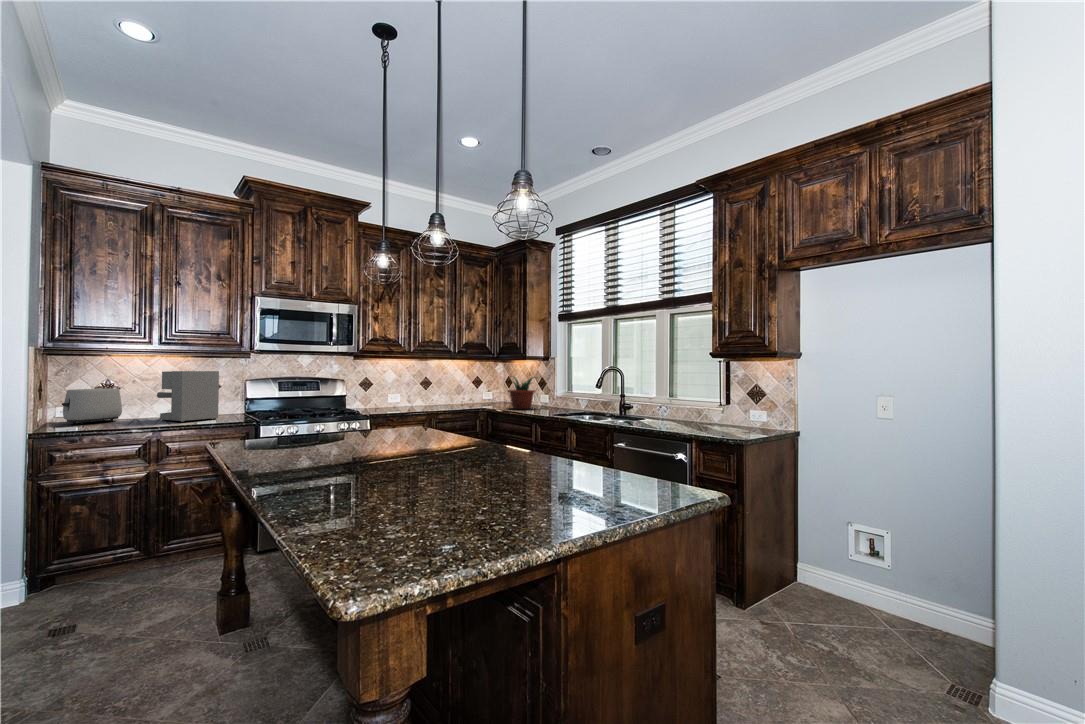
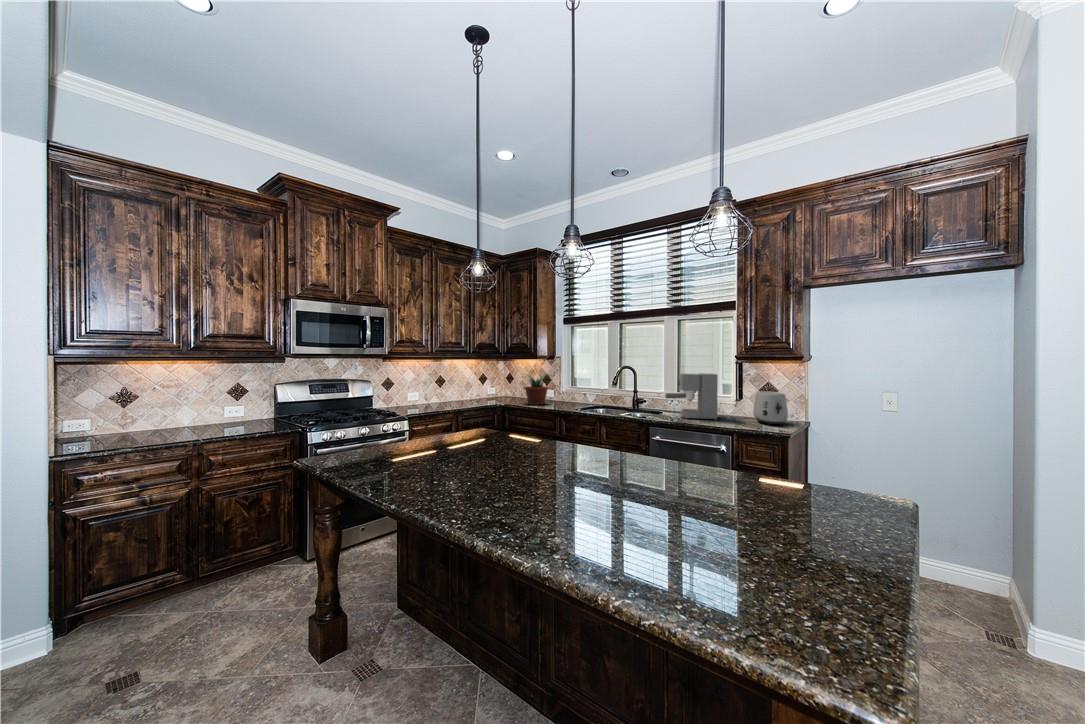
coffee maker: present [157,371,219,422] -> present [665,373,717,420]
toaster: present [62,388,122,424] -> present [753,391,788,425]

